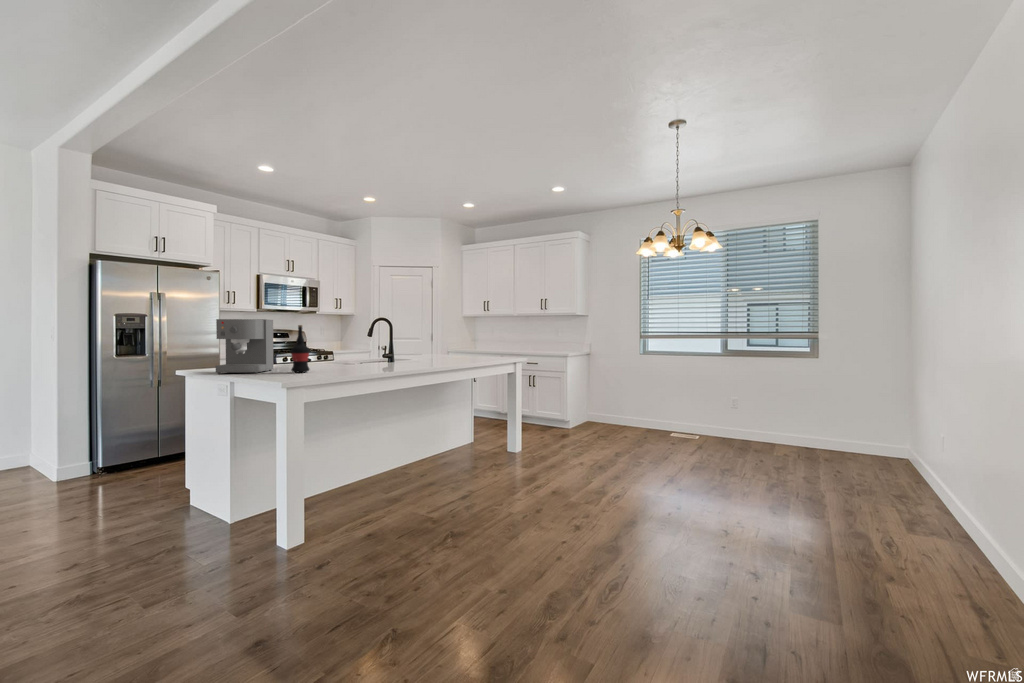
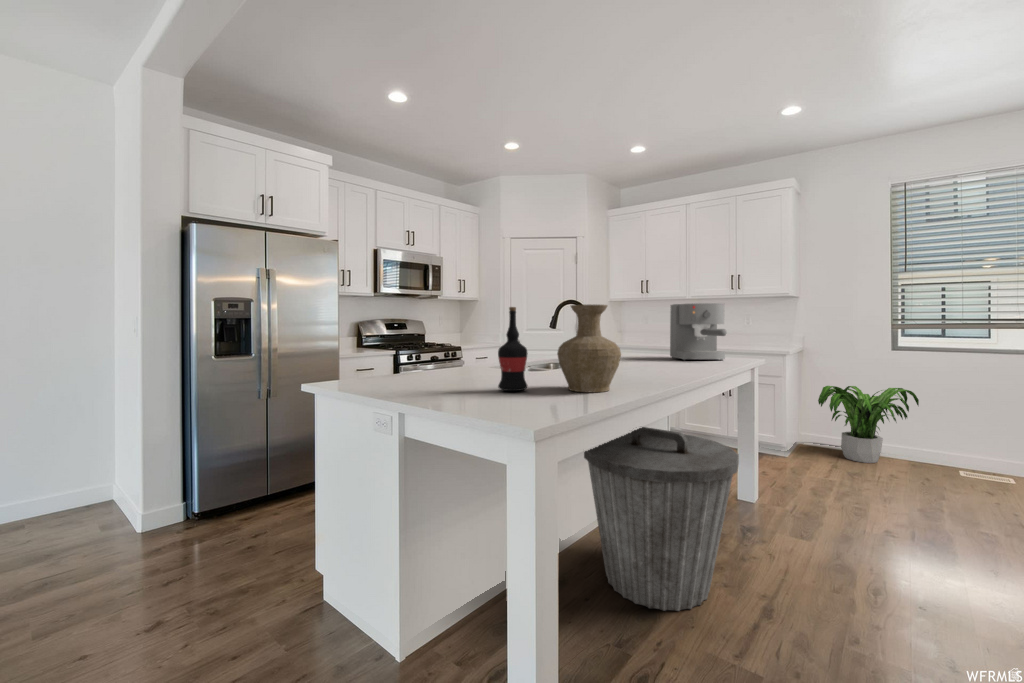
coffee maker: present [216,319,273,374] -> present [670,303,726,360]
vase: none [326,324,363,372] -> present [557,305,621,392]
potted plant: none [587,379,651,432] -> present [818,386,919,463]
trash can: none [358,397,448,499] -> present [584,427,739,611]

